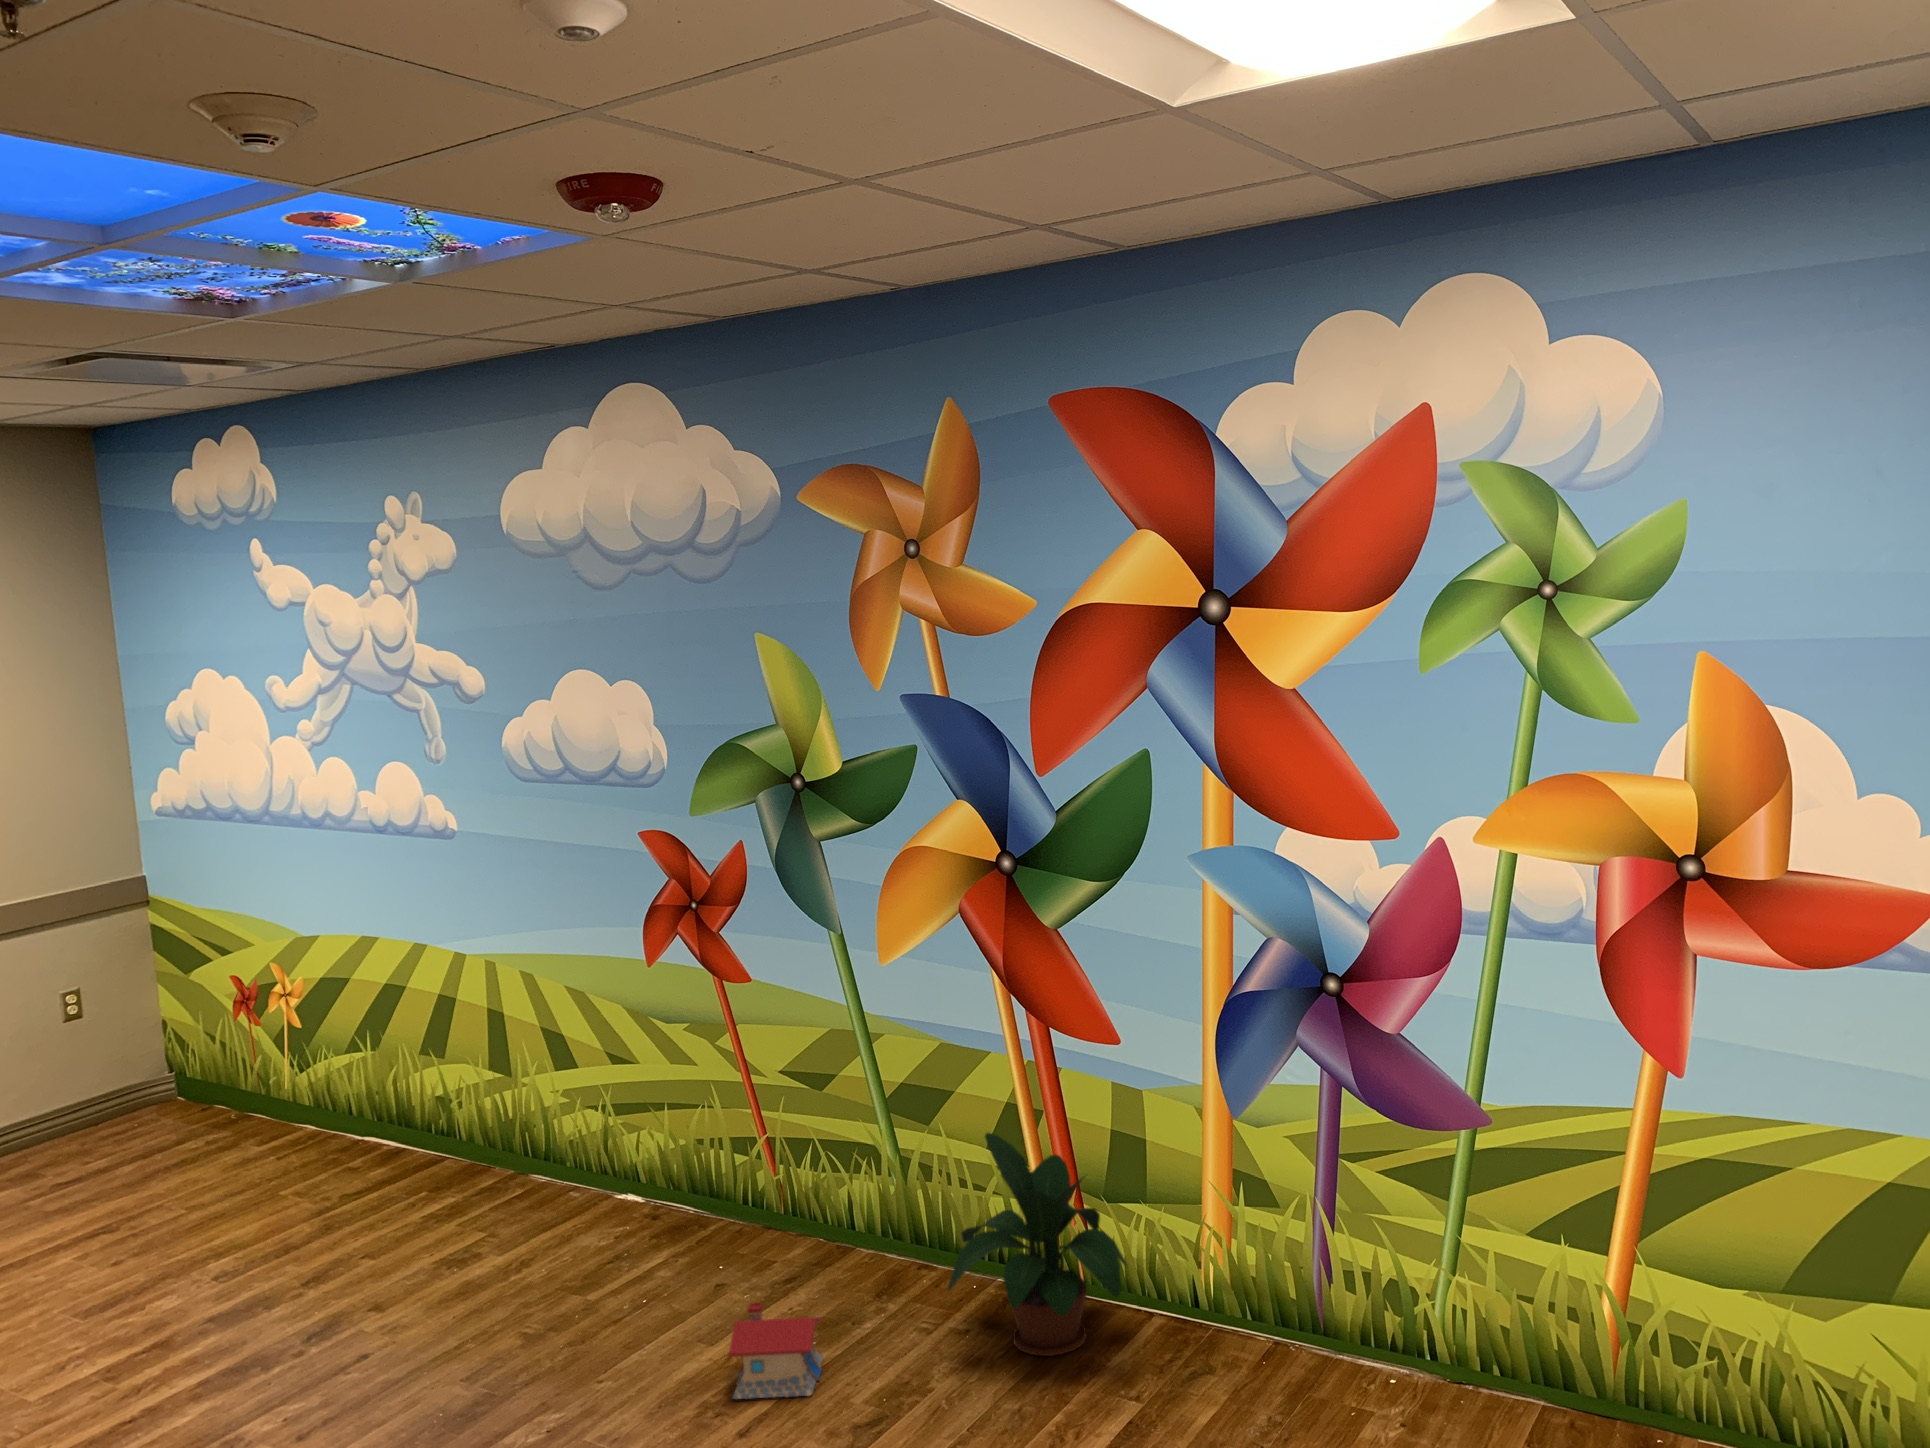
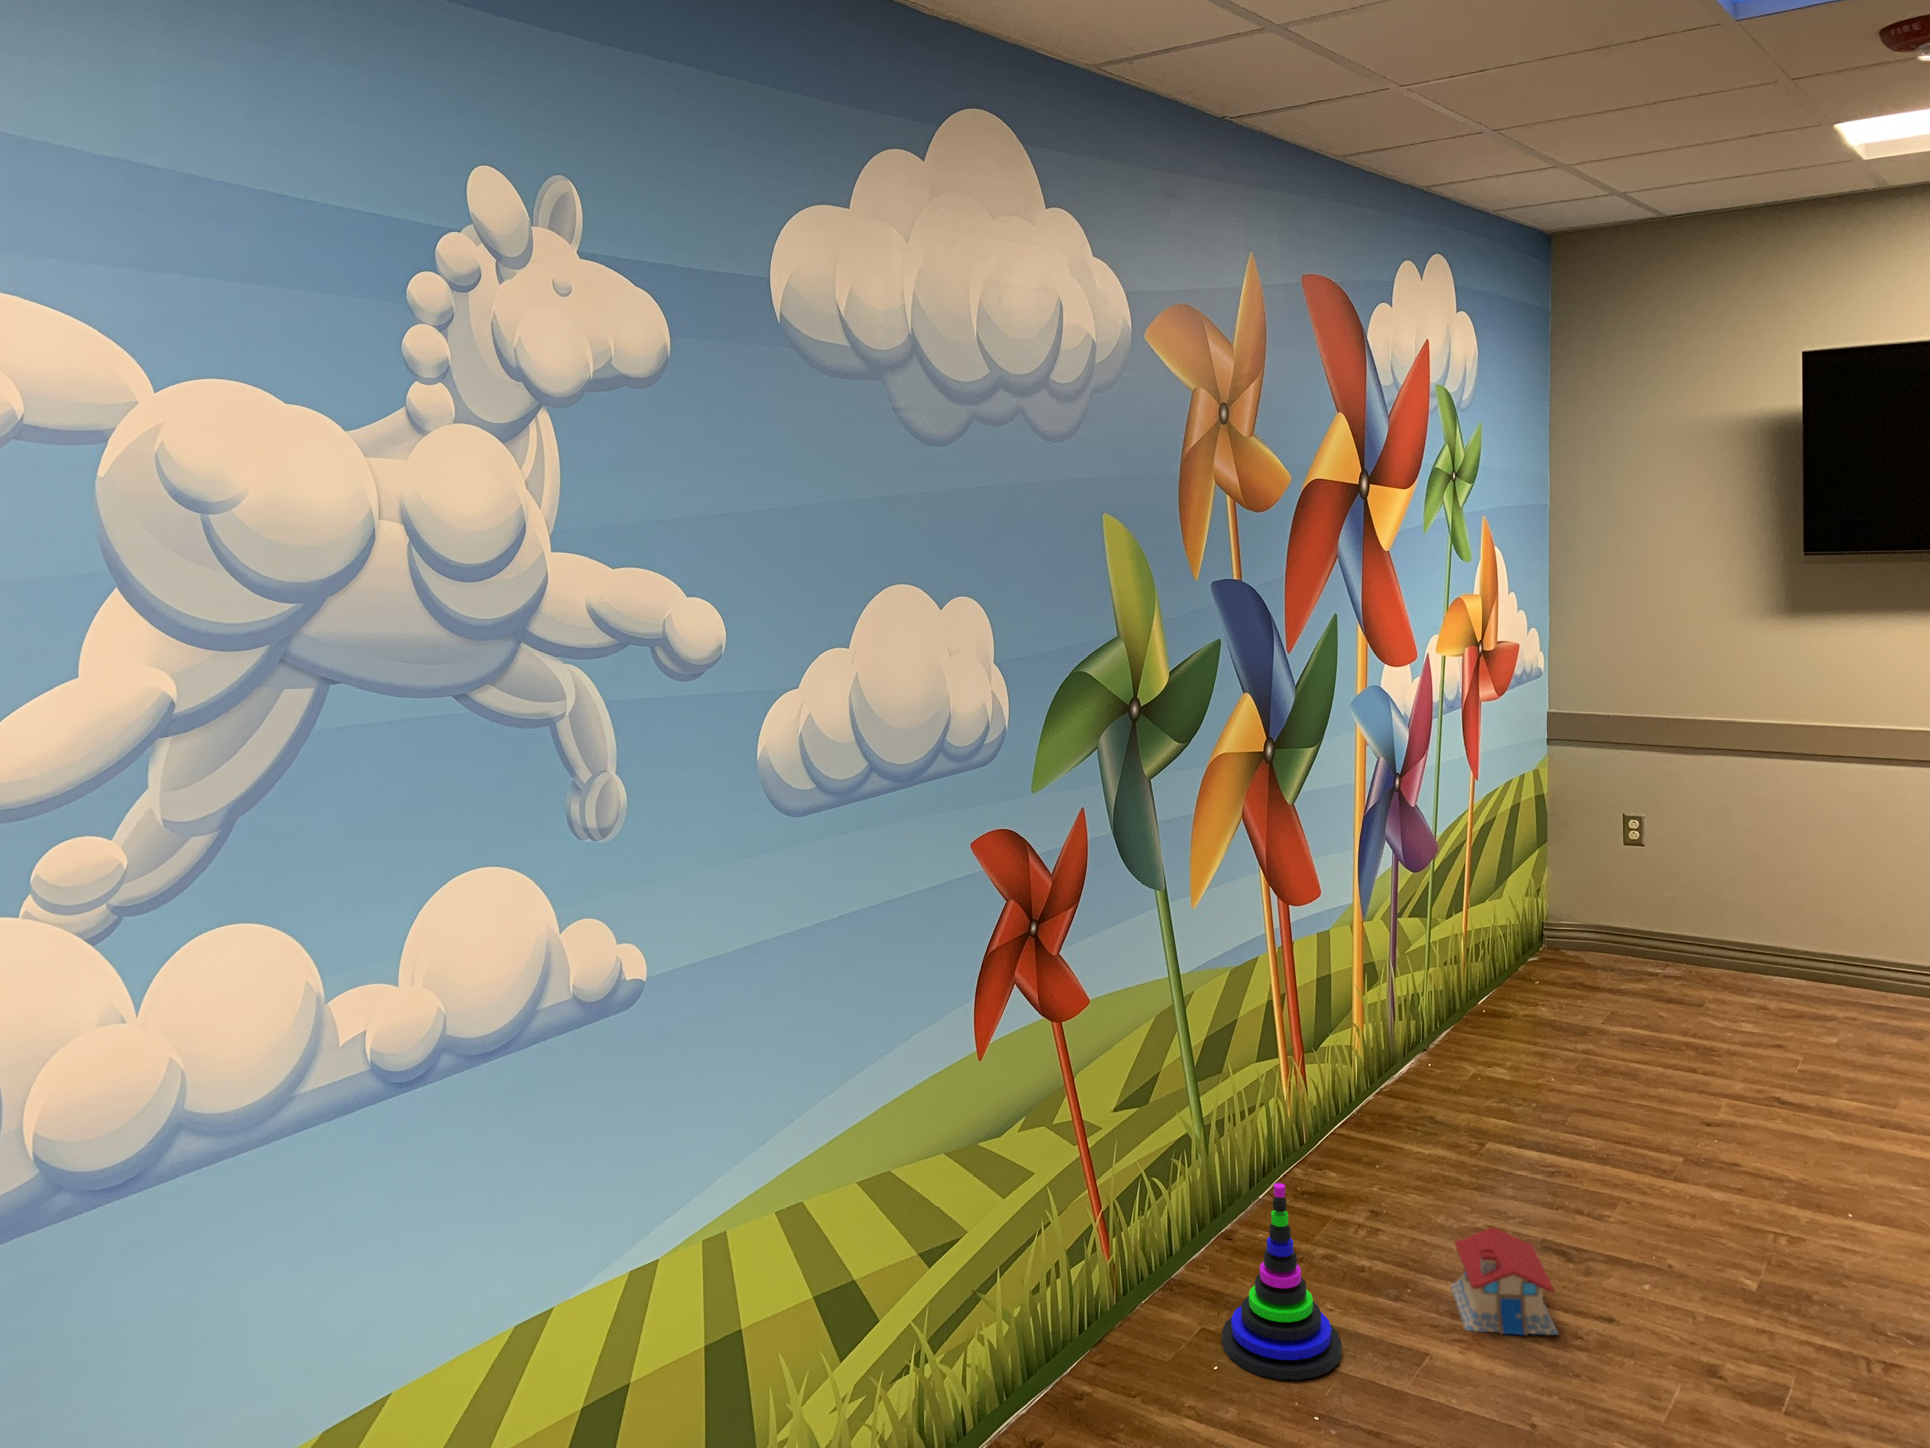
potted plant: present [948,1133,1127,1356] -> none [1306,996,1483,1184]
stacking toy: none [686,1154,778,1304] -> present [1222,1183,1342,1380]

